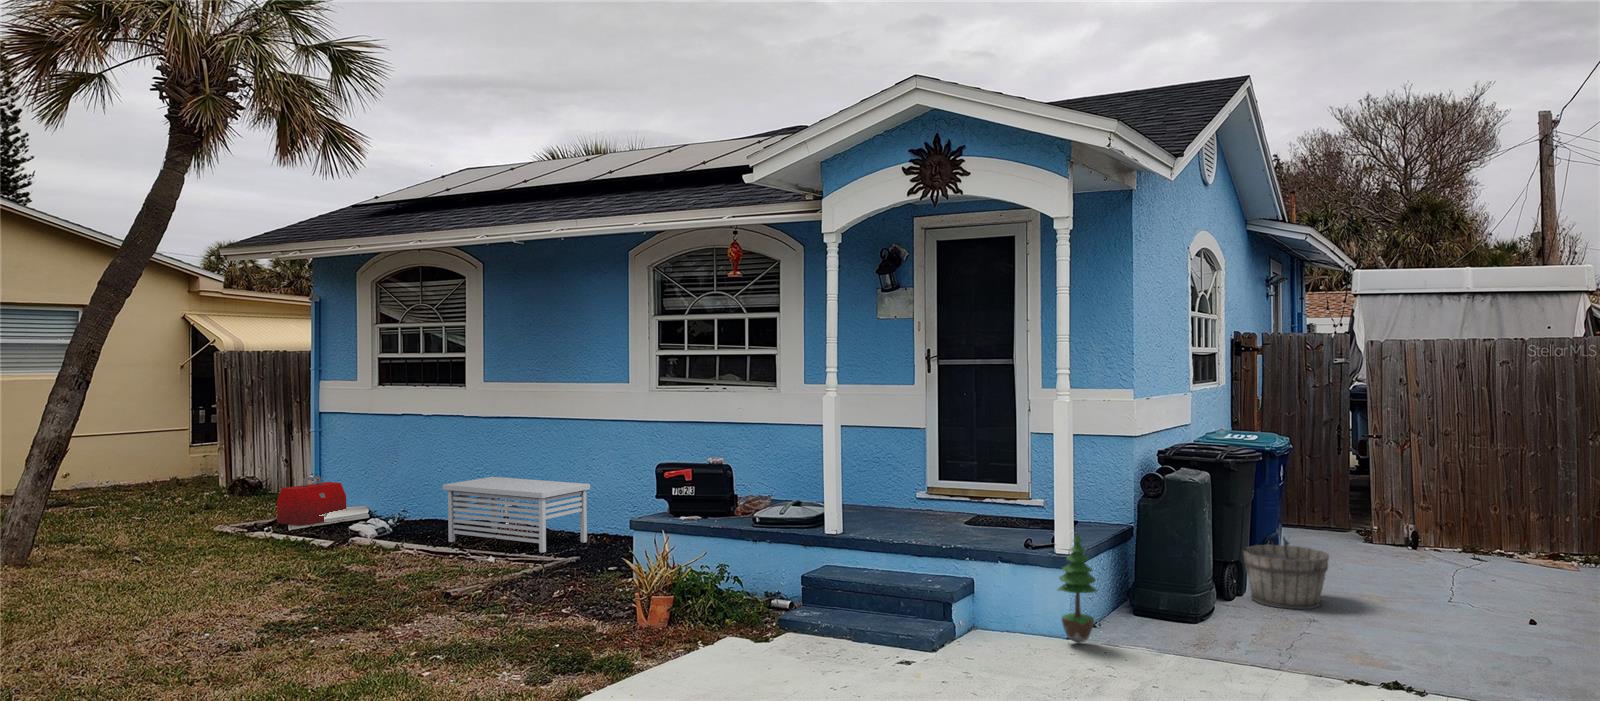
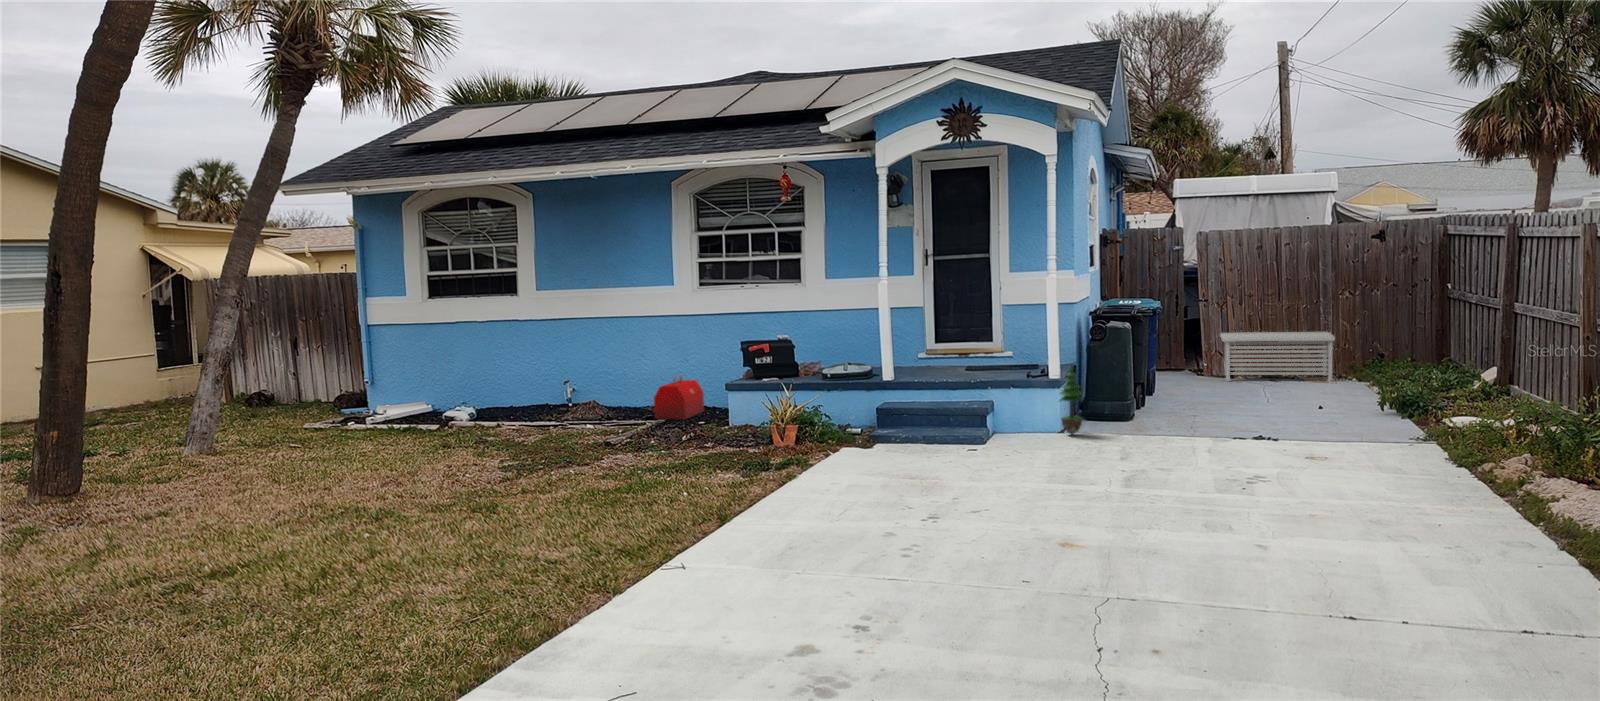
toolbox: present [277,476,346,526] -> present [654,375,704,419]
storage bench: present [443,477,590,553] -> present [1220,332,1335,381]
wooden bucket: present [1244,533,1329,609] -> none [1148,363,1203,410]

